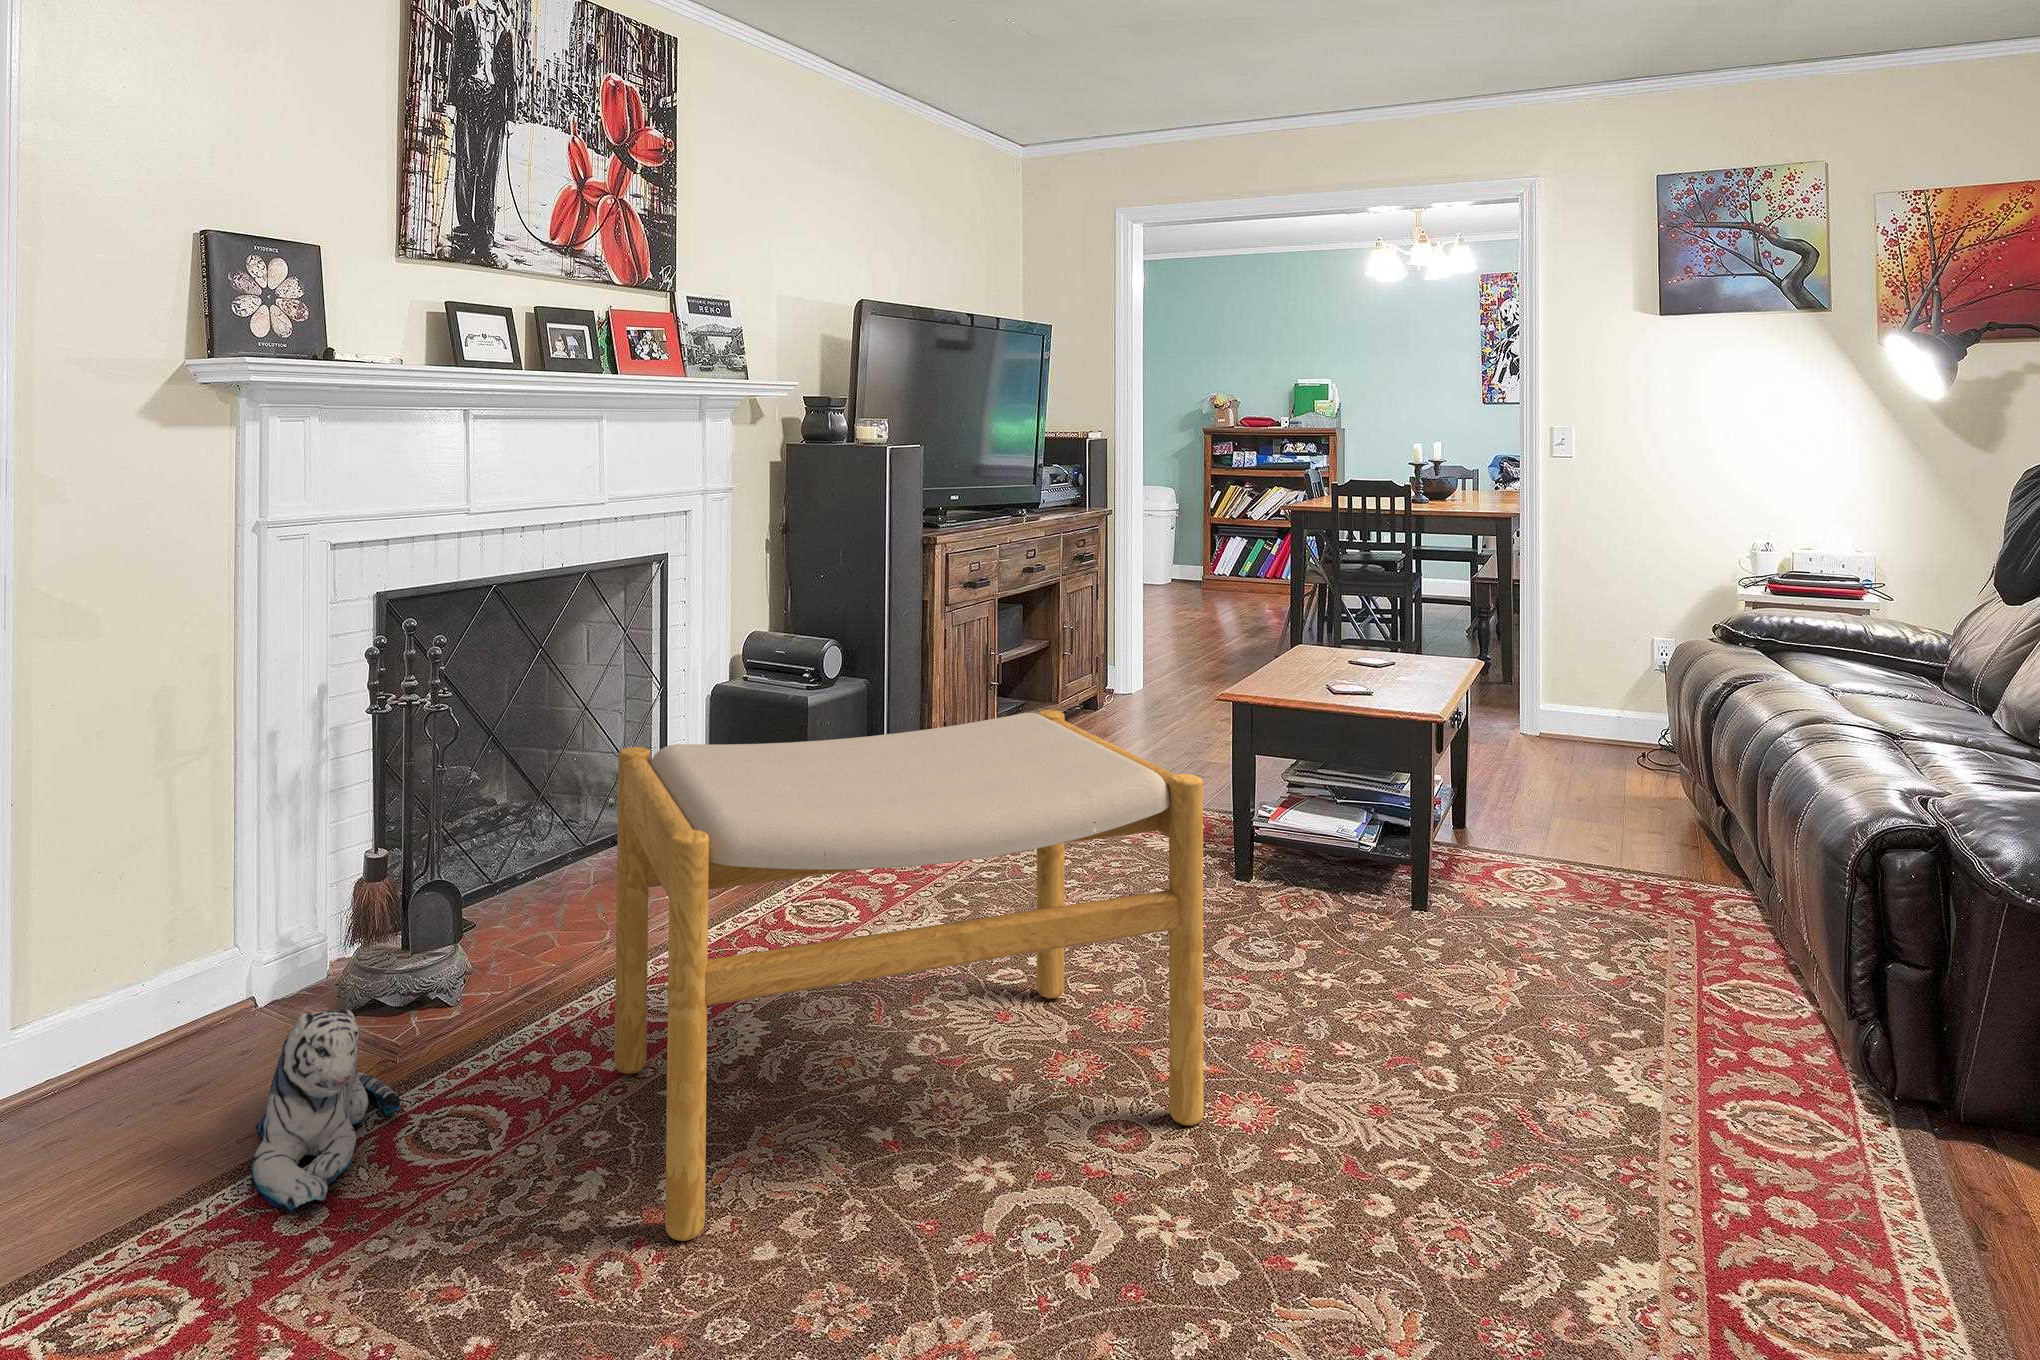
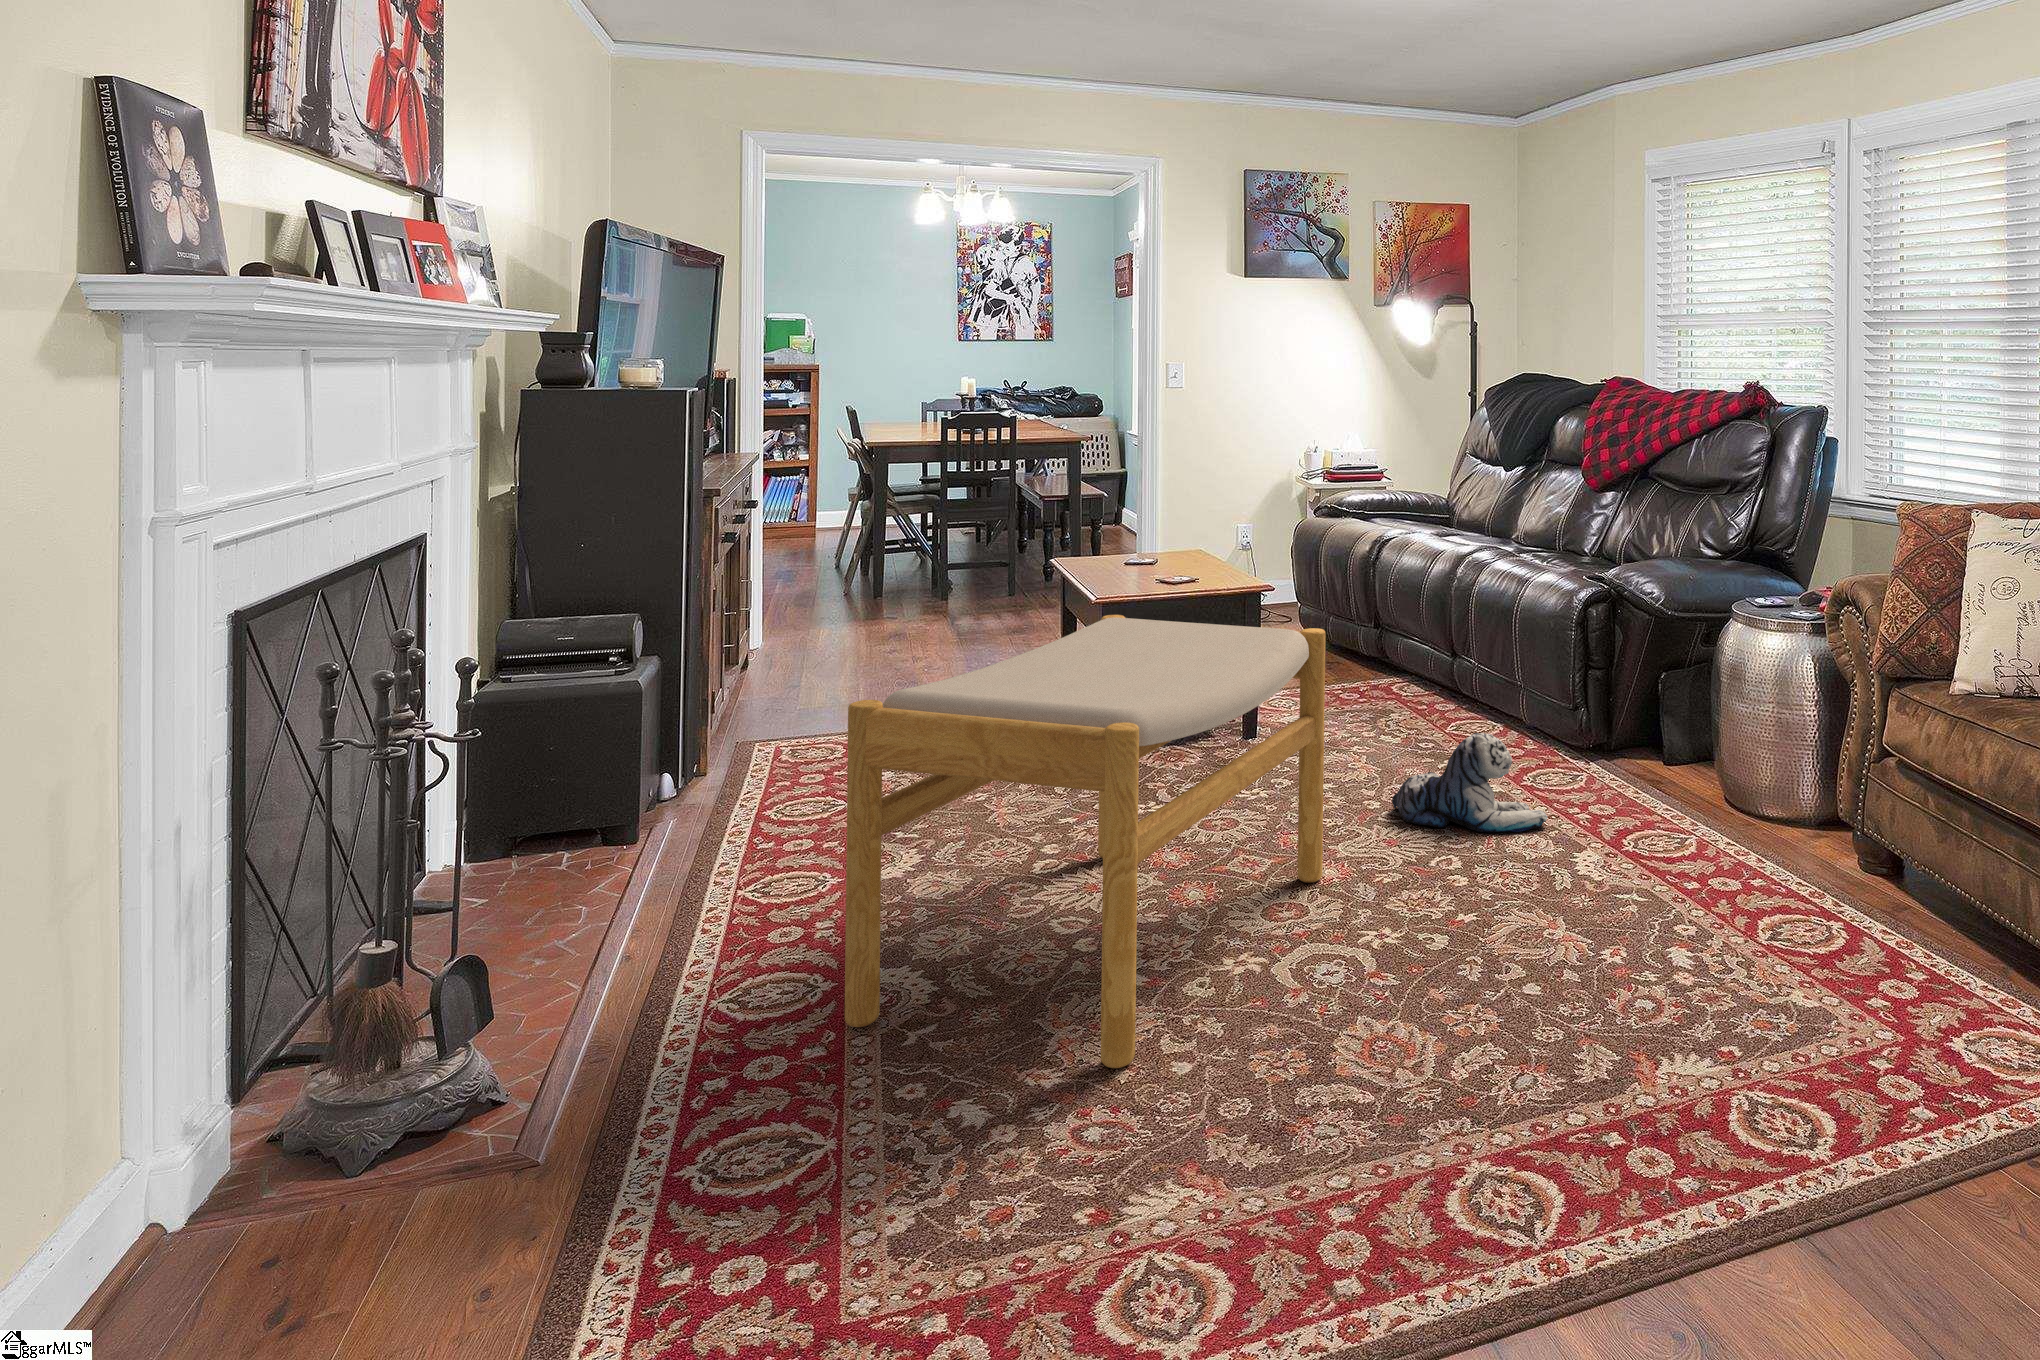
plush toy: present [251,1009,401,1212] -> present [1392,733,1547,833]

